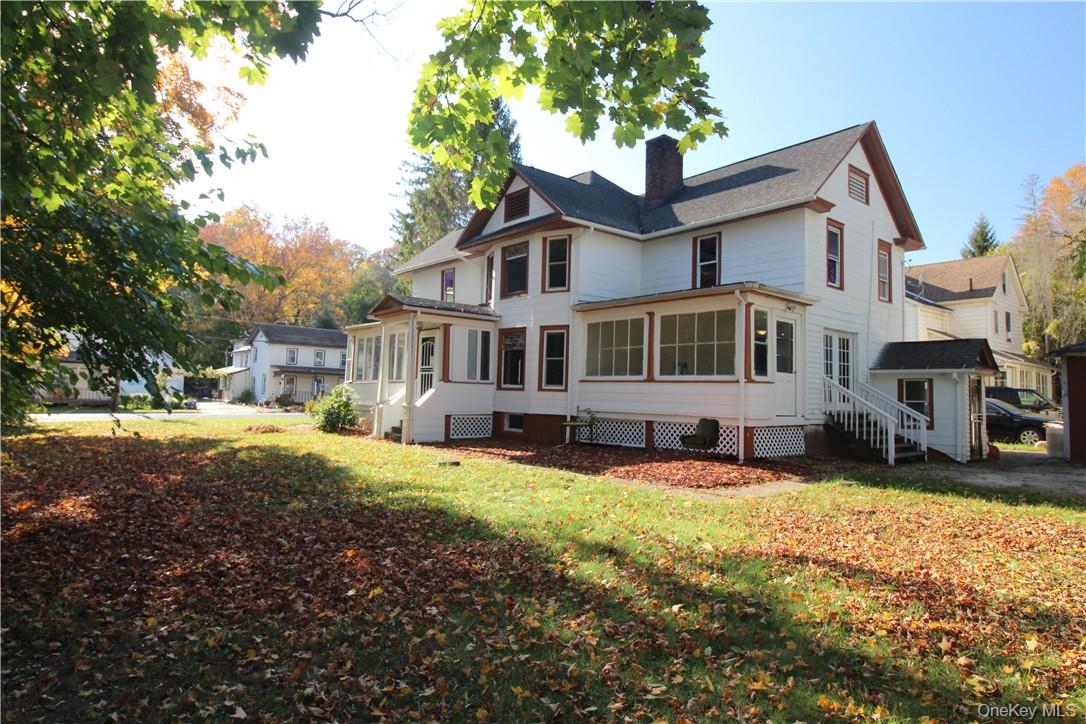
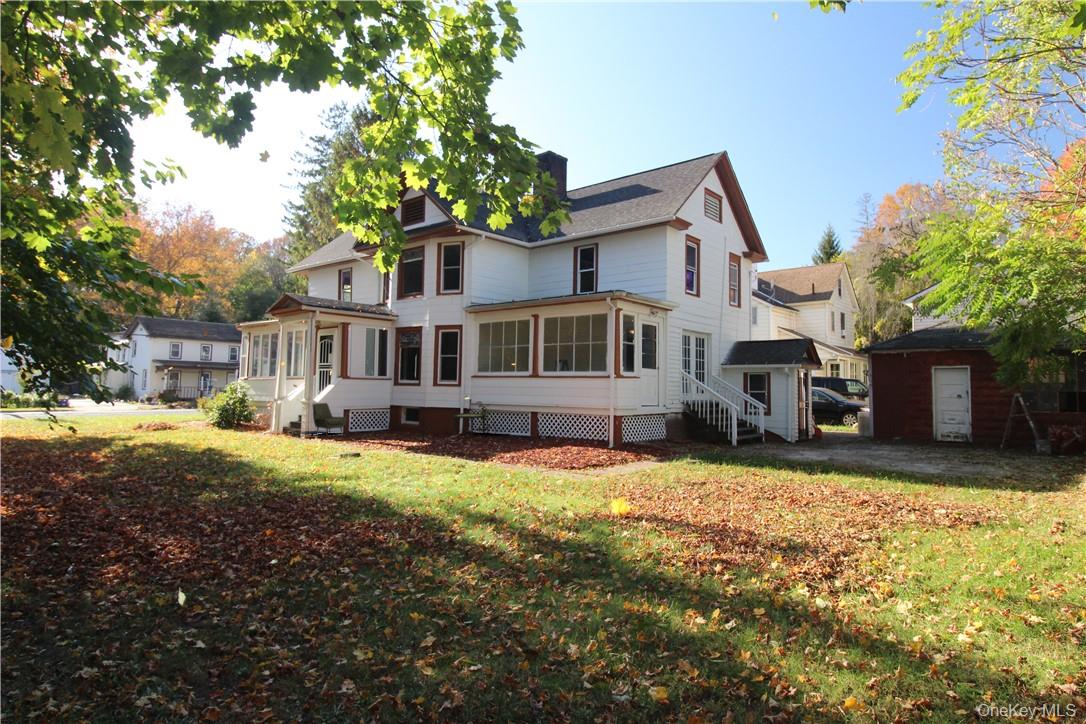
chair: present [680,417,720,459] -> present [313,403,347,434]

